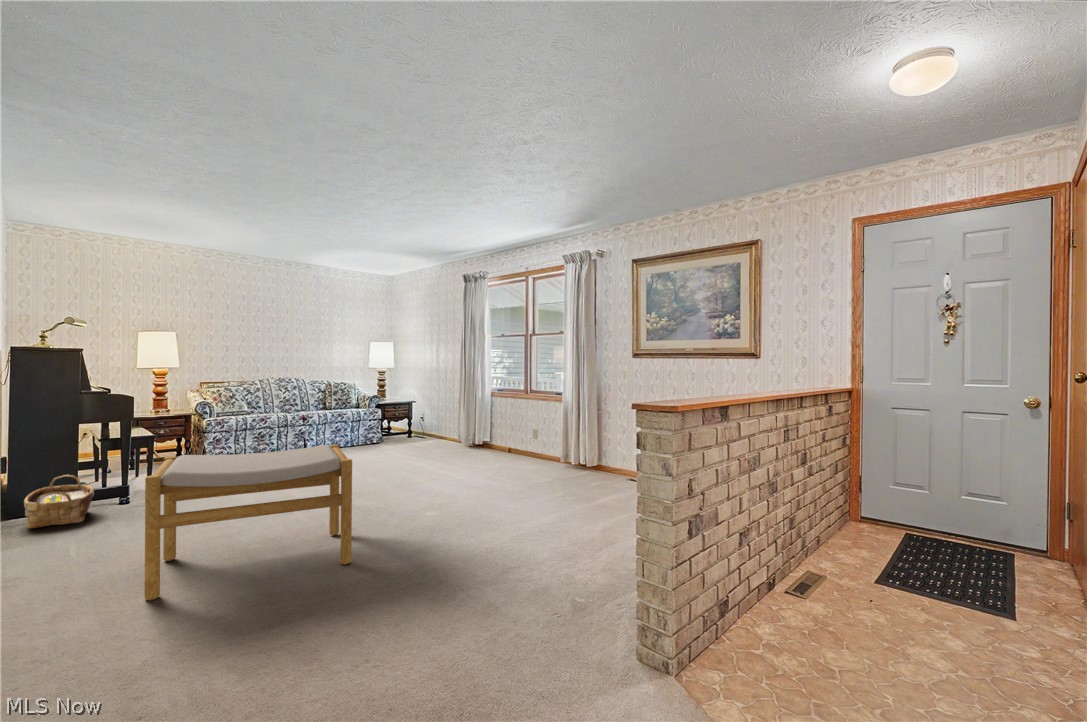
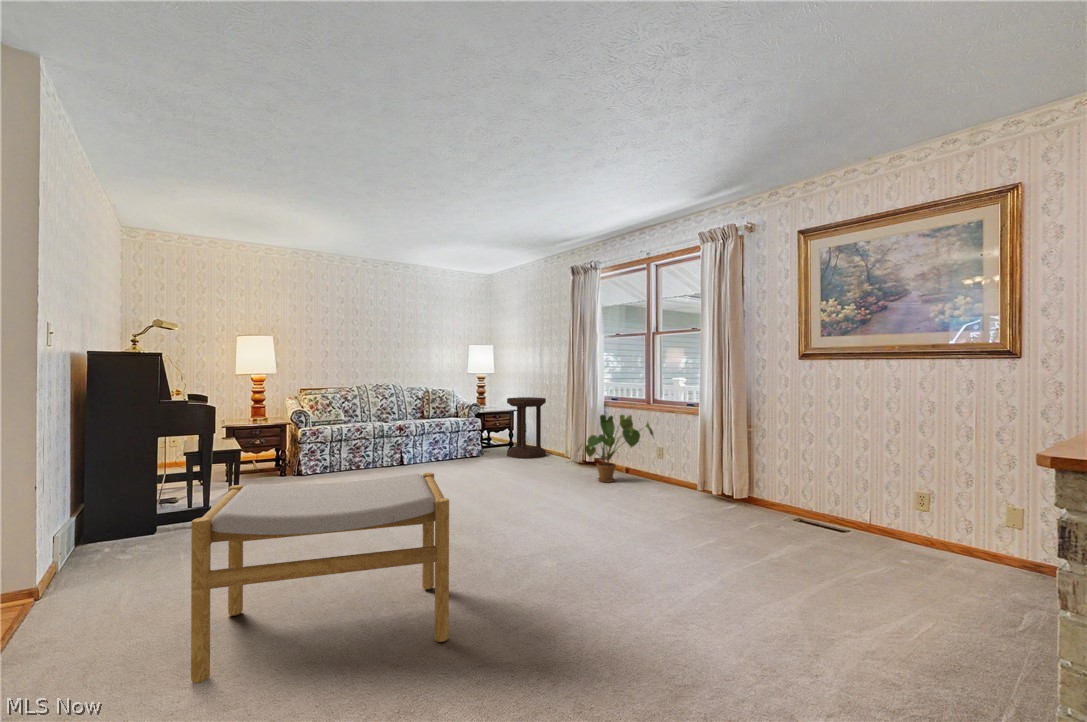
side table: none [405,390,441,443] -> present [507,397,546,458]
house plant: none [464,403,529,459] -> present [579,415,653,482]
woven basket: present [24,475,94,529] -> none [105,493,177,554]

